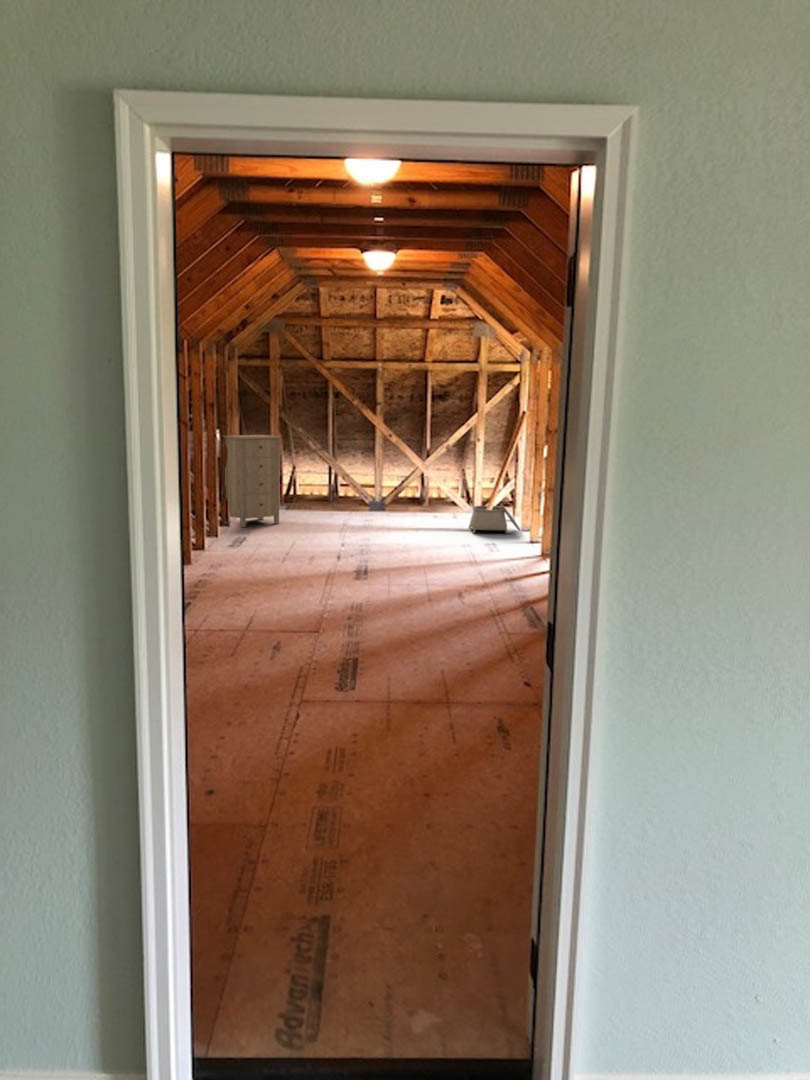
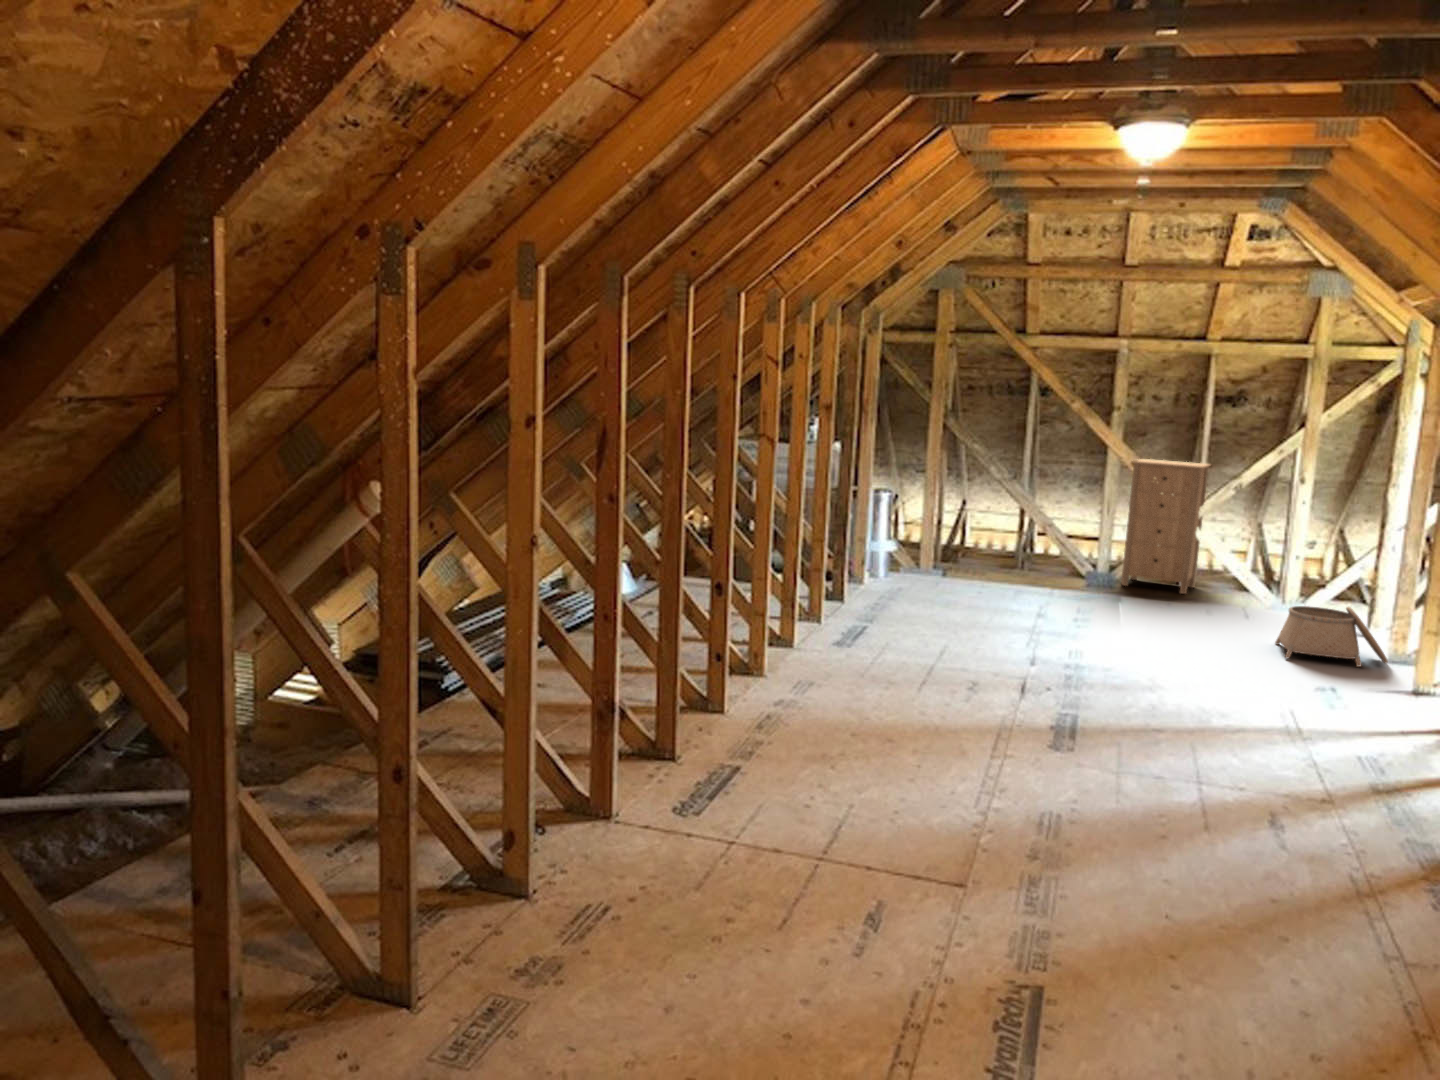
storage cabinet: present [223,435,281,527] -> present [1121,459,1210,594]

